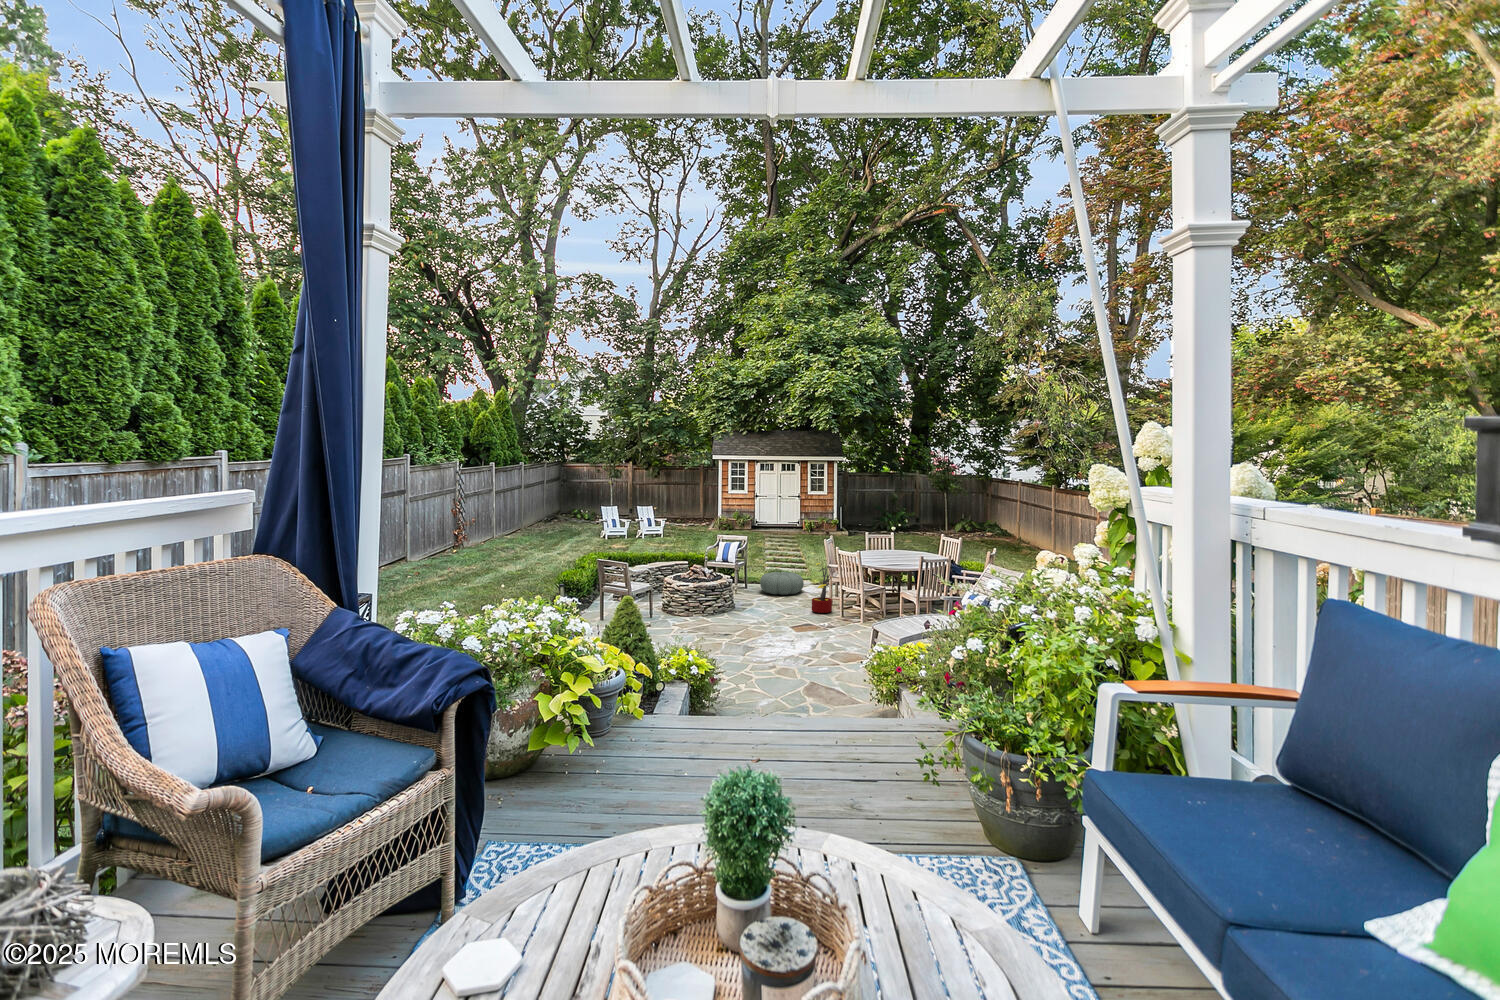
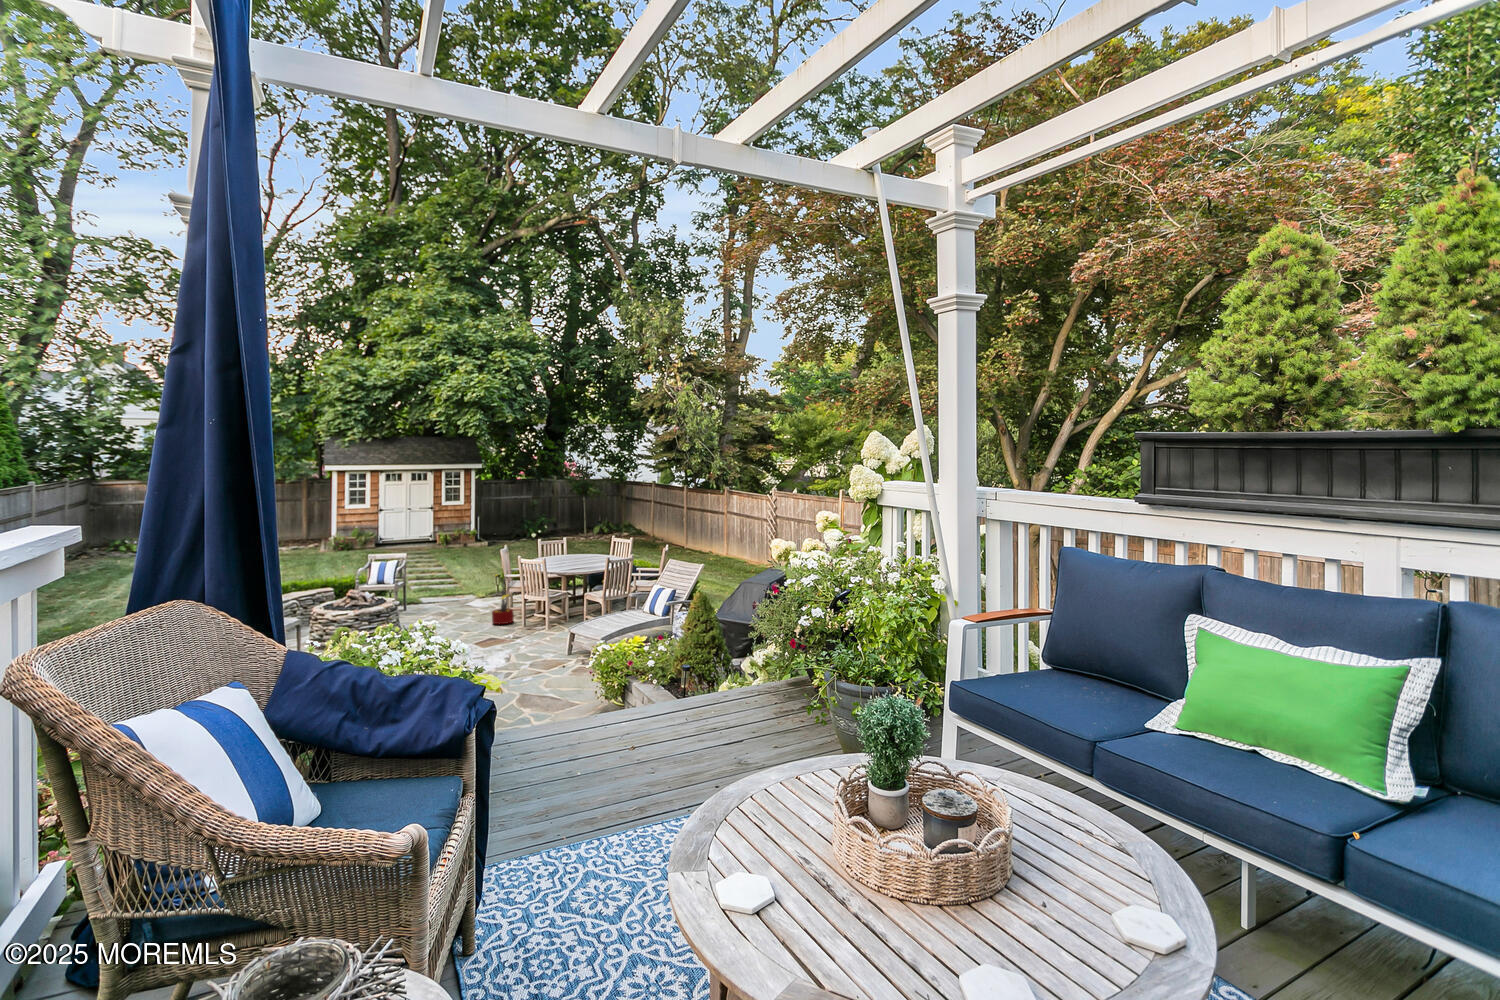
pouf: present [760,572,804,595] -> none [424,588,473,613]

